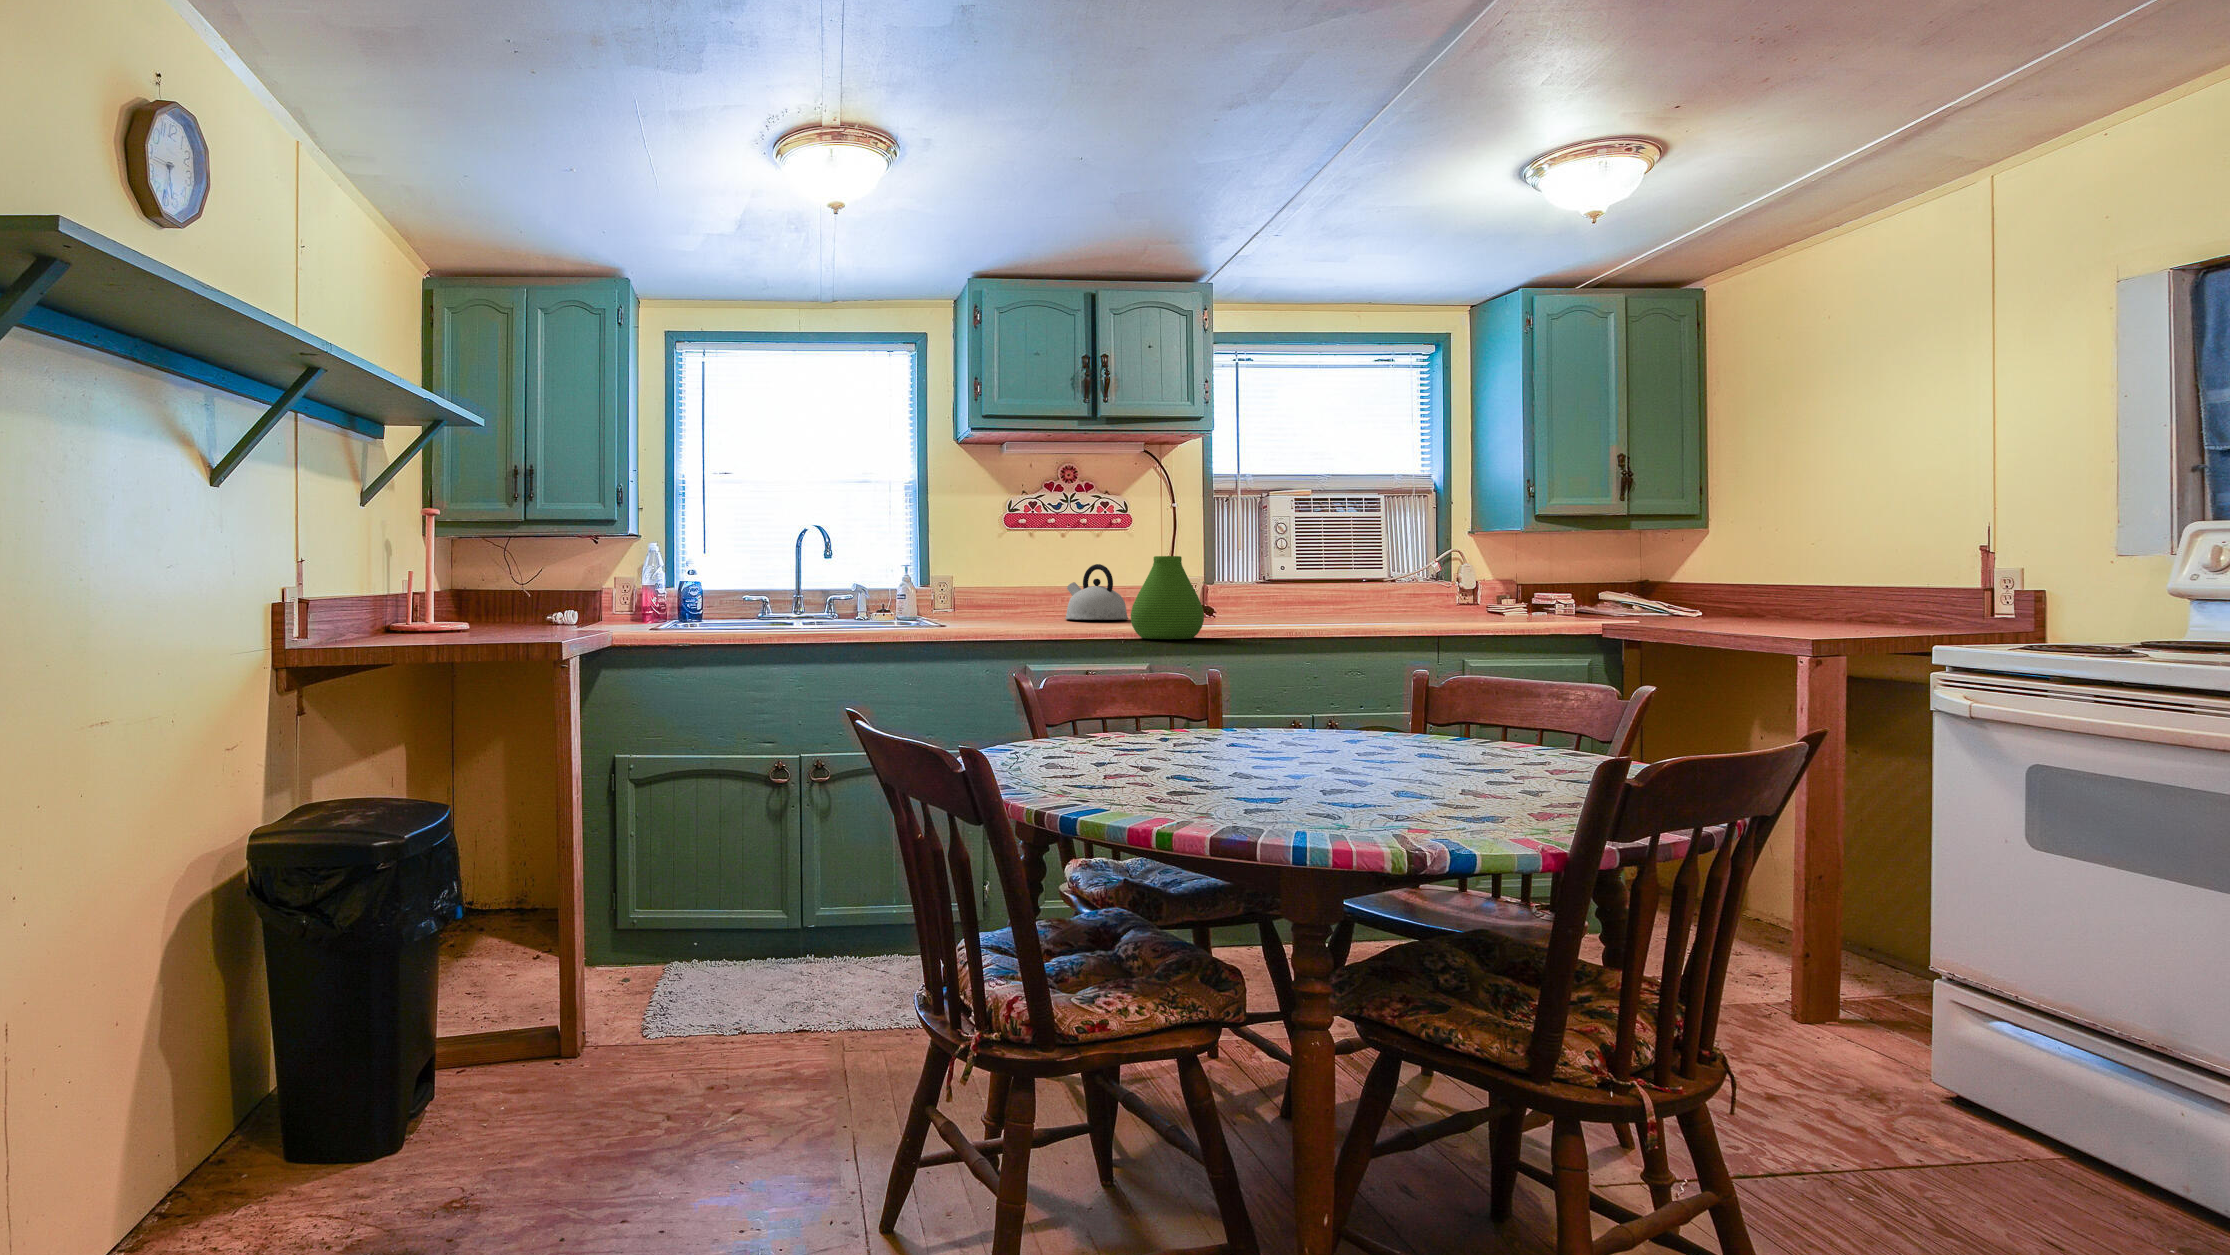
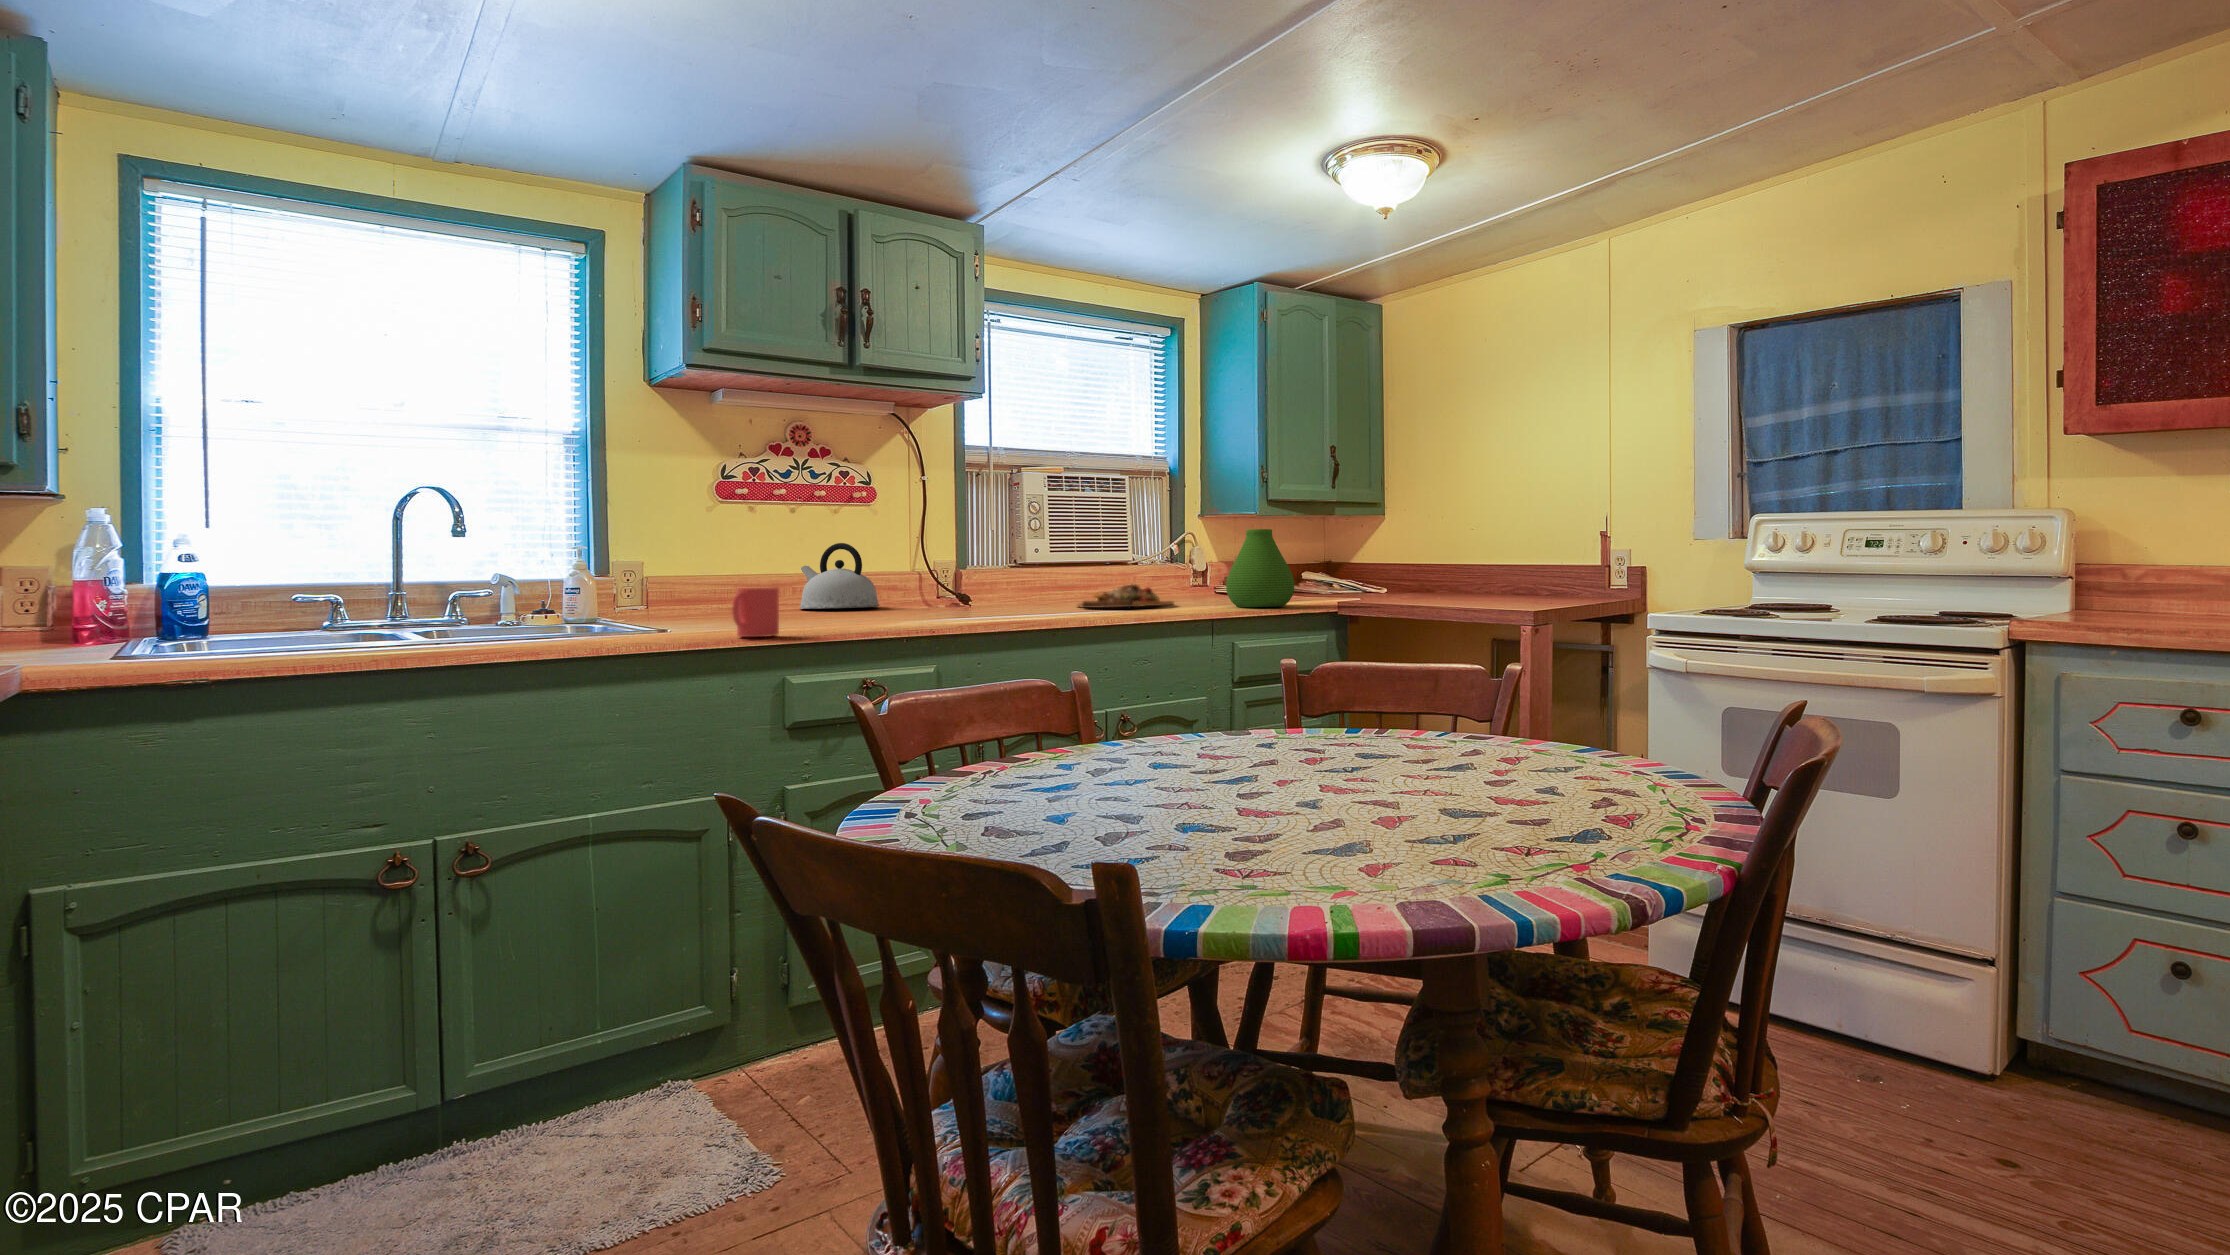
vase: present [1131,556,1204,639] -> present [1226,529,1294,607]
mug: none [973,604,1007,641] -> present [732,588,779,637]
cutting board: none [1294,607,1393,629] -> present [1077,584,1174,608]

